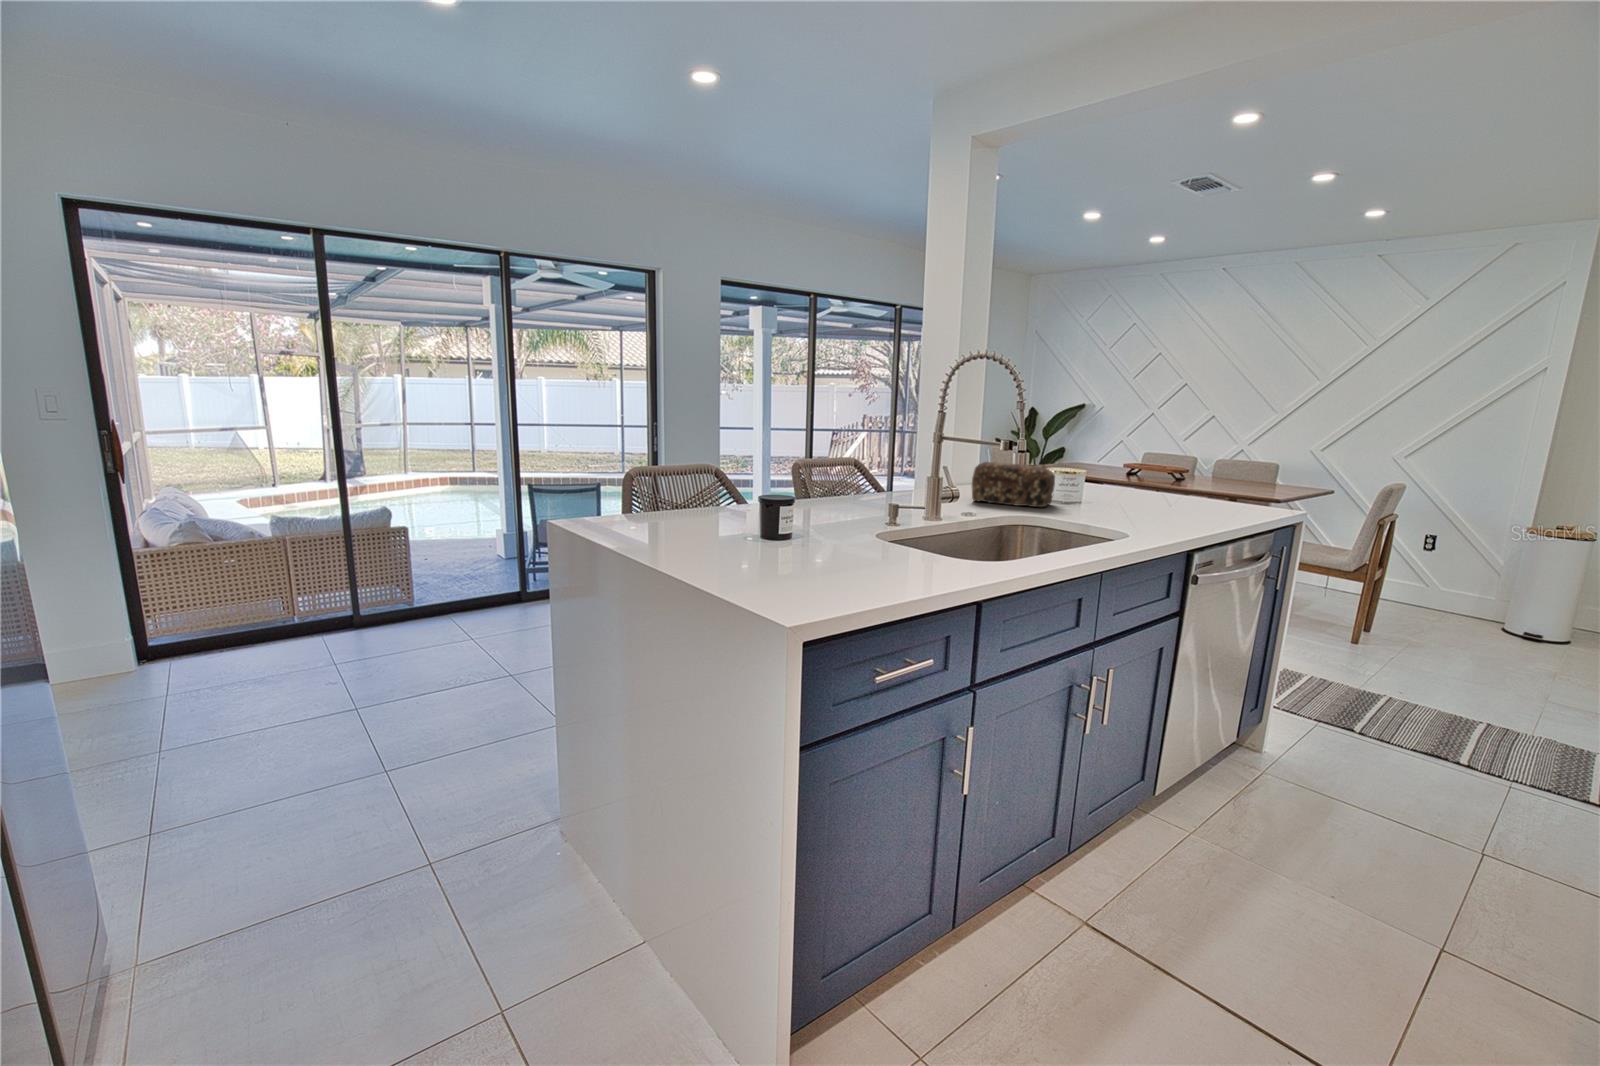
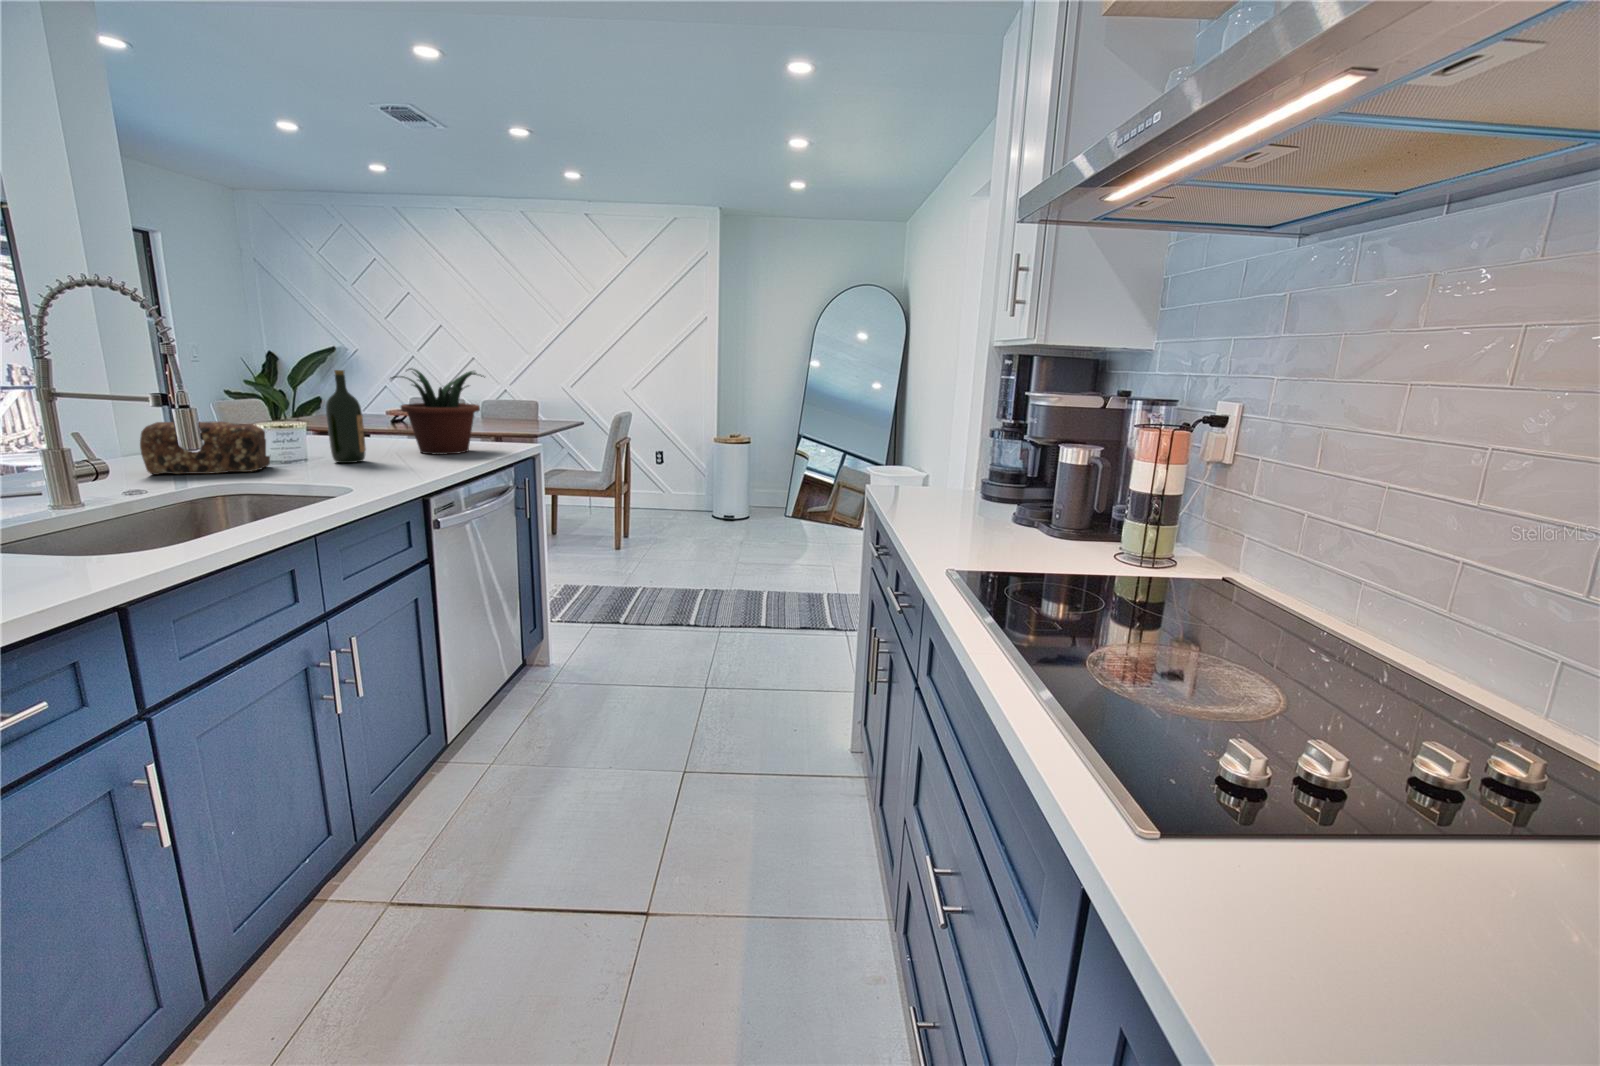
wine bottle: none [1100,426,1134,509] -> present [326,370,366,463]
potted plant: none [1160,426,1261,512] -> present [390,368,485,454]

